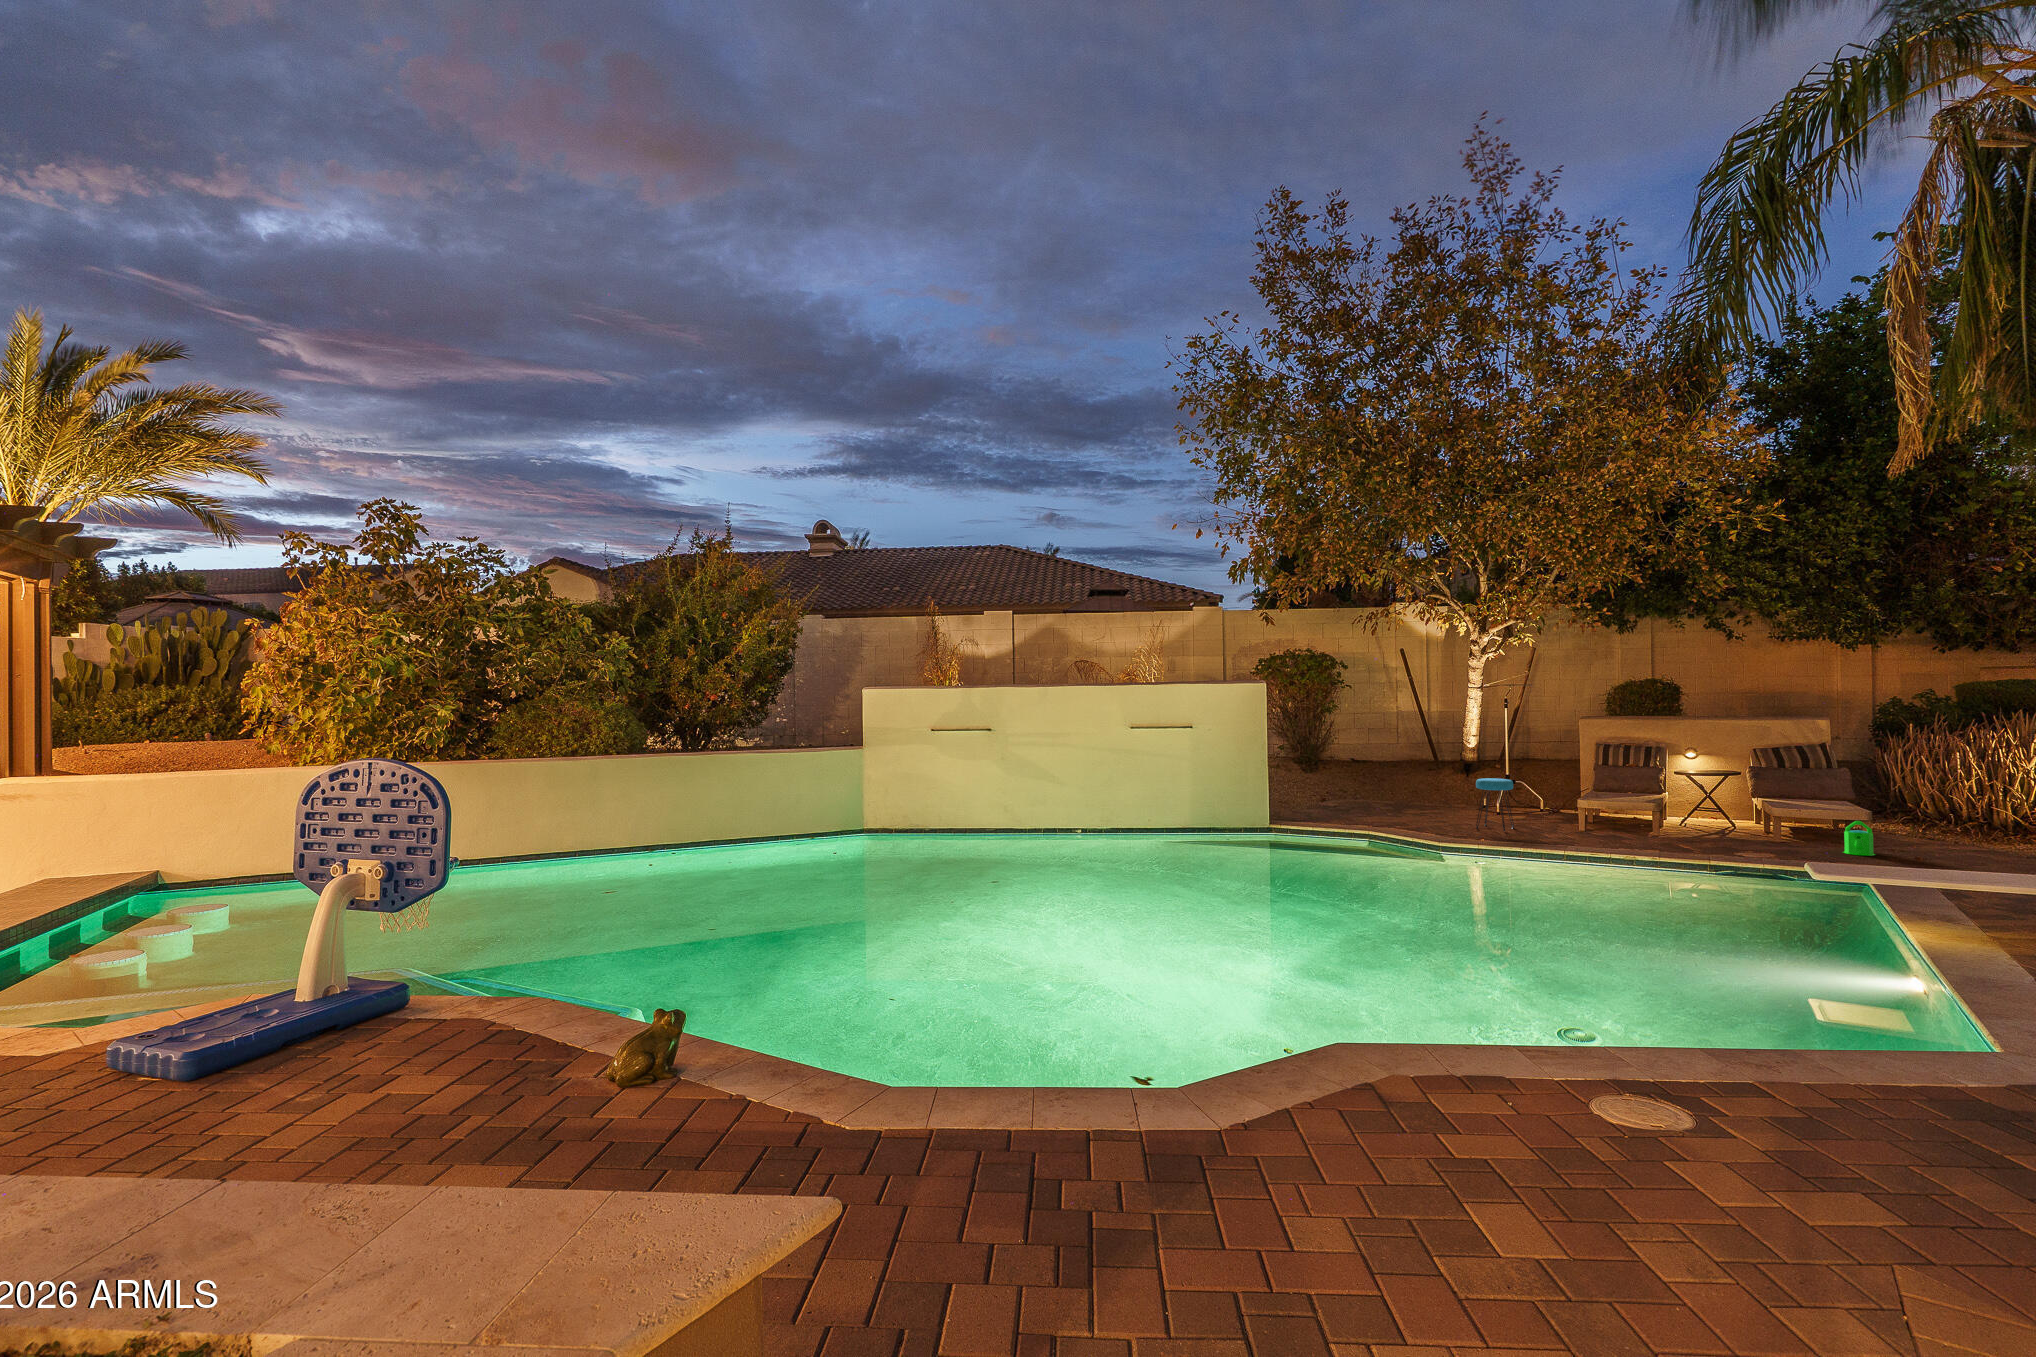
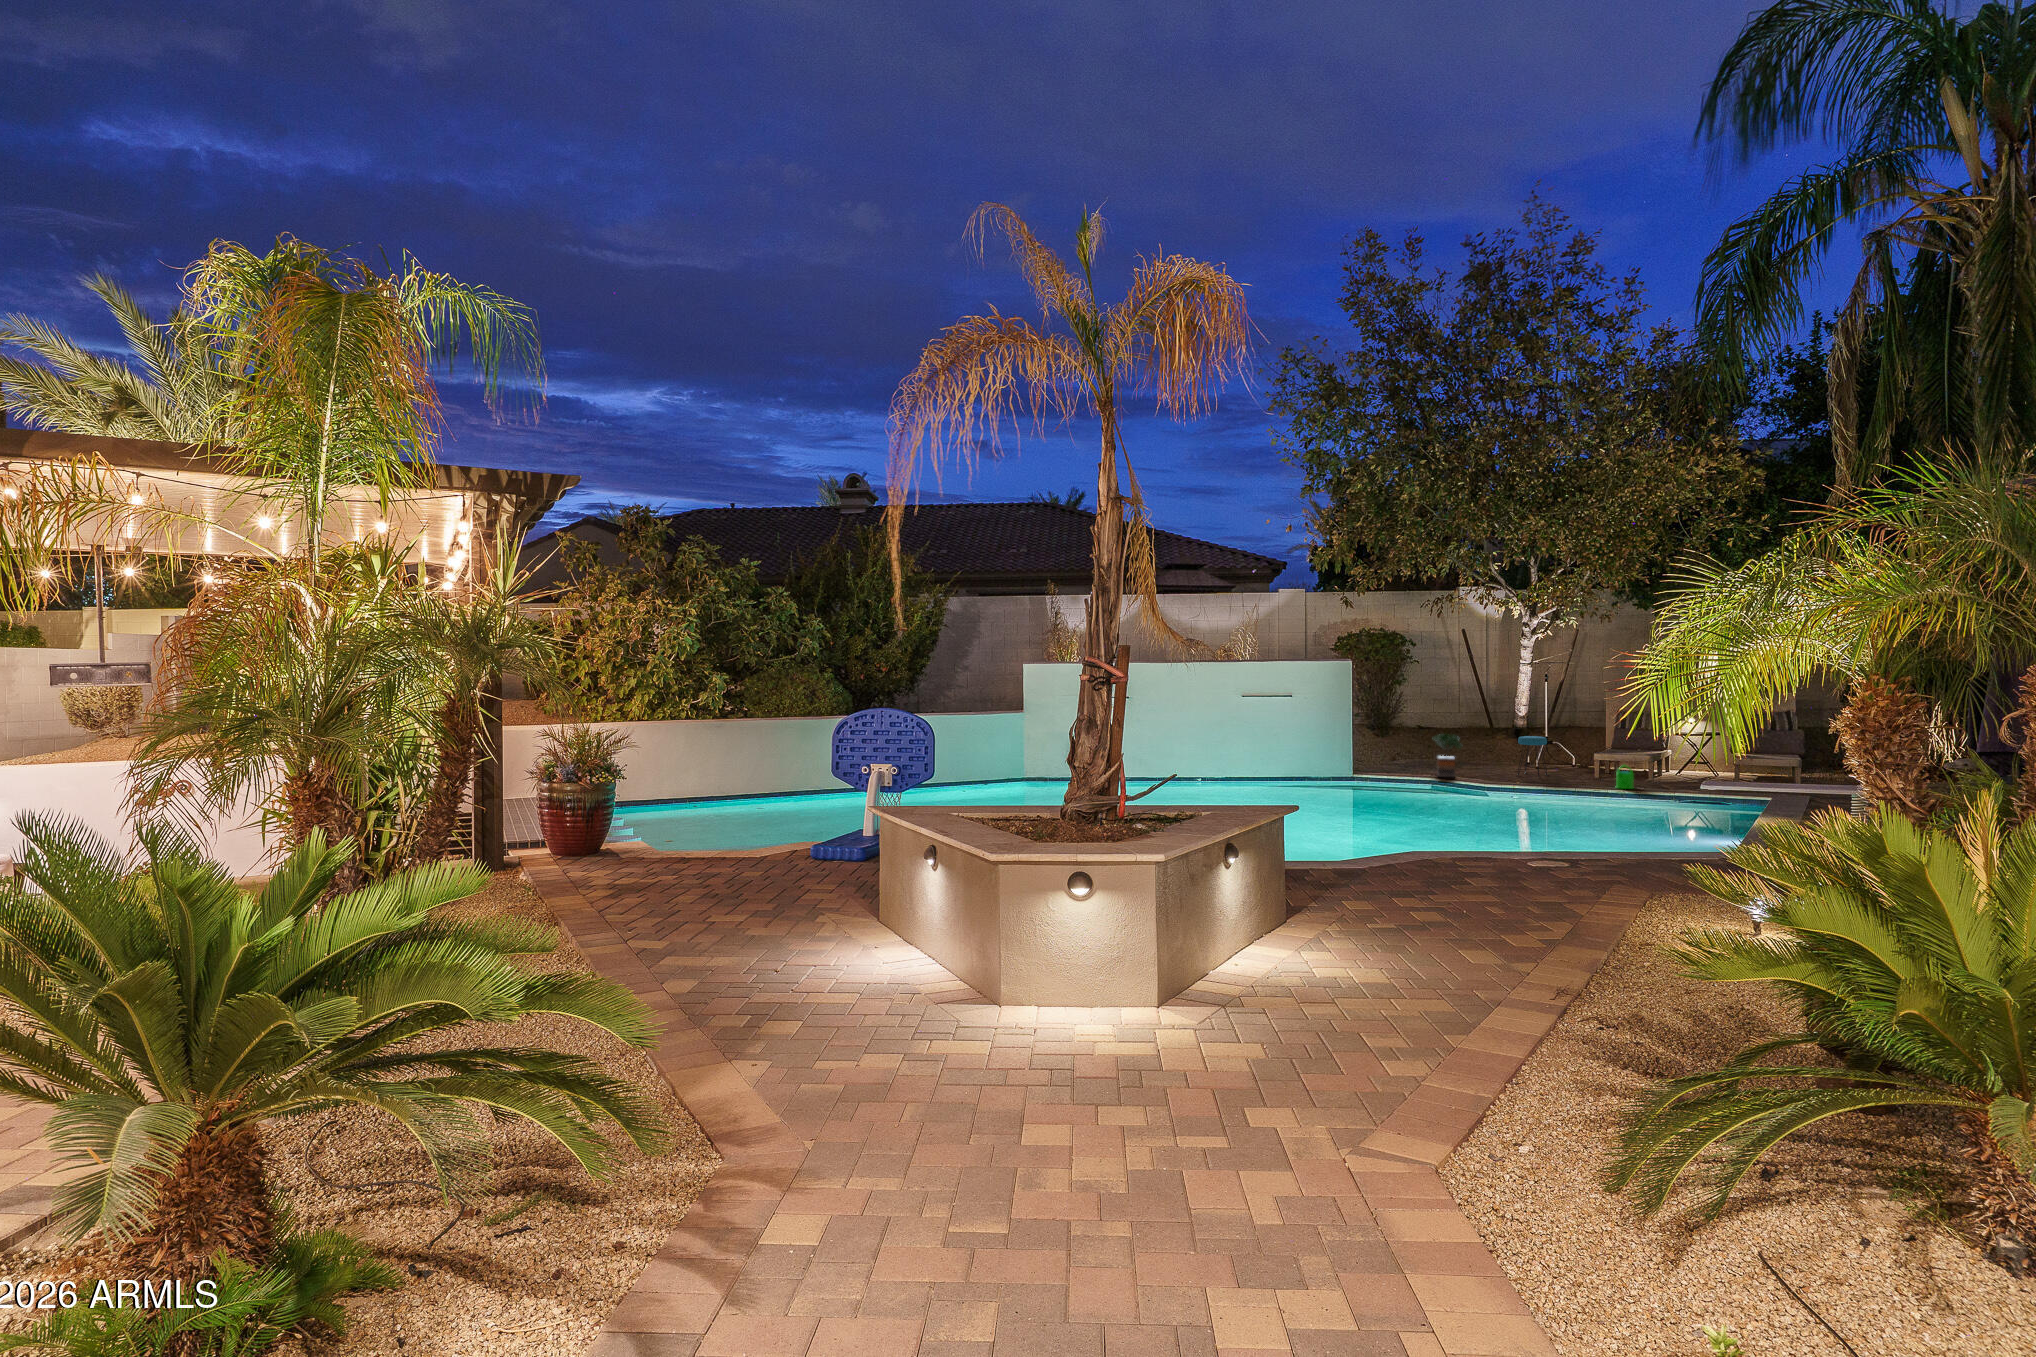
potted tree: none [1366,775,1407,832] -> present [1434,734,1462,777]
watering can: present [1843,821,1875,856] -> present [1616,765,1634,789]

